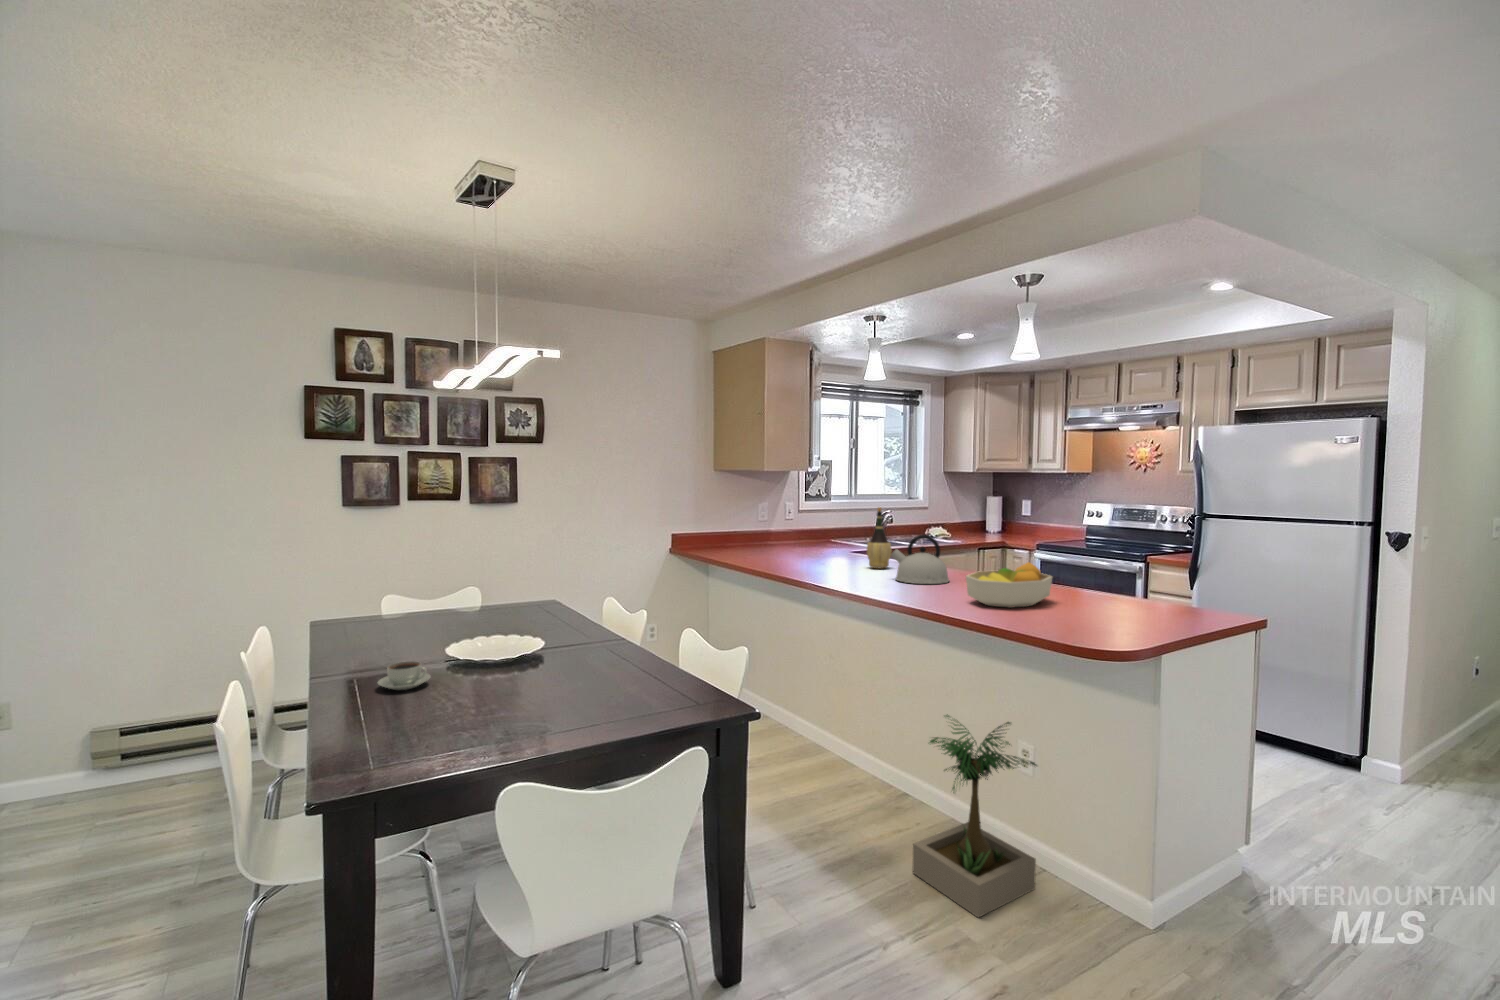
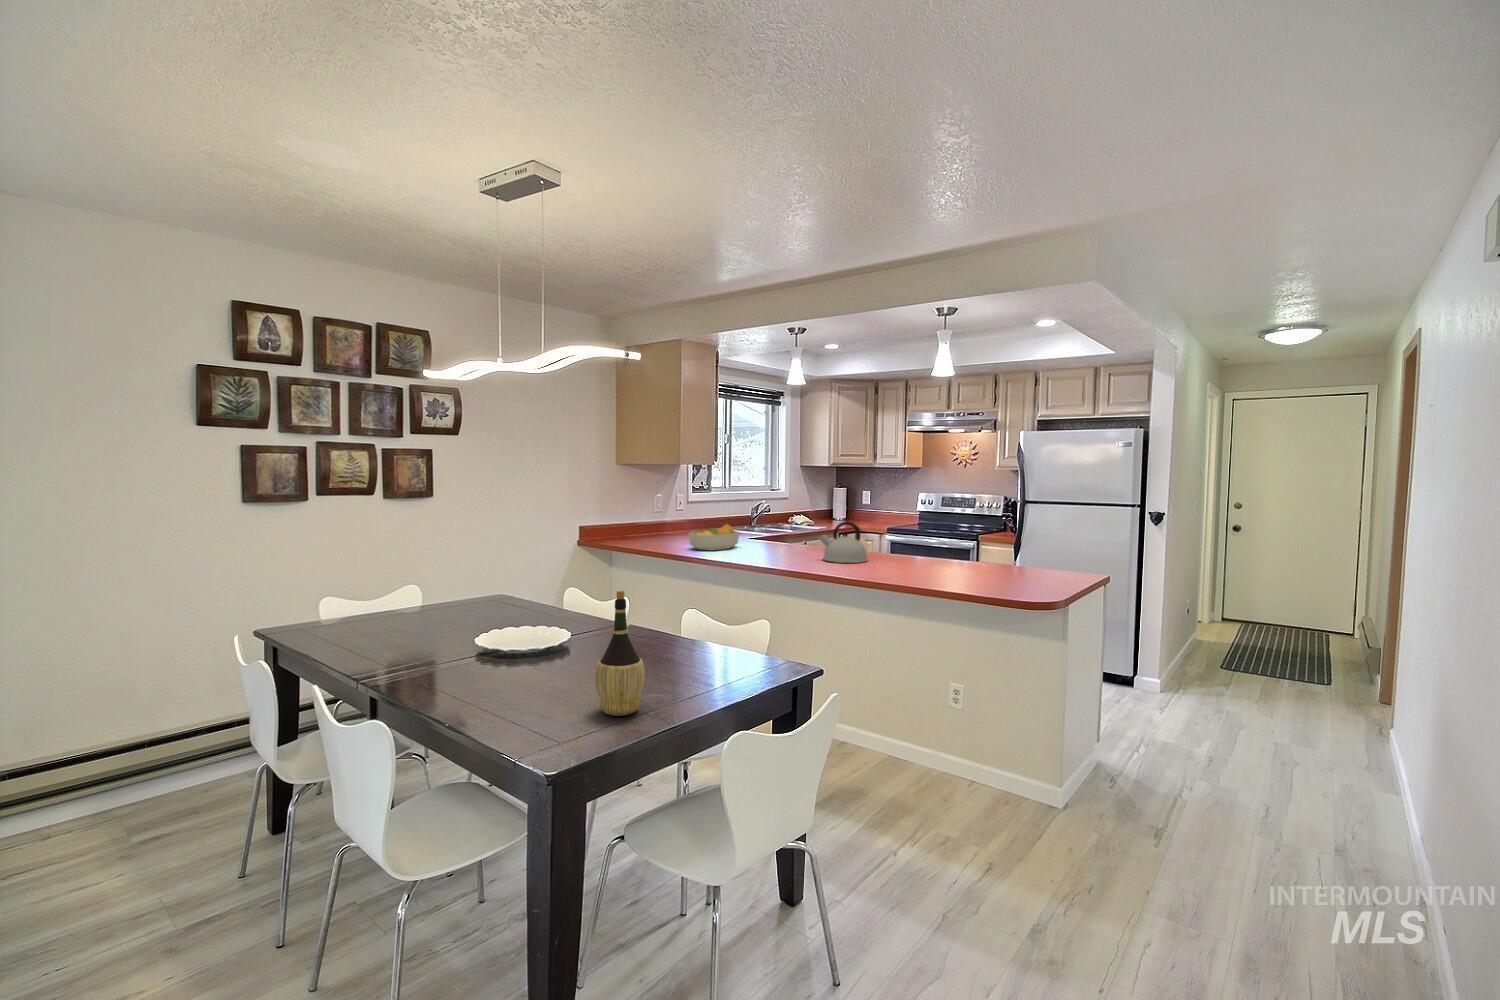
wine bottle: present [867,507,892,569] -> present [595,591,645,716]
fruit bowl: present [966,562,1052,608] -> present [689,524,739,551]
coffee cup: present [378,661,431,690] -> none [452,653,501,681]
potted plant: present [912,715,1037,917] -> none [880,664,983,818]

